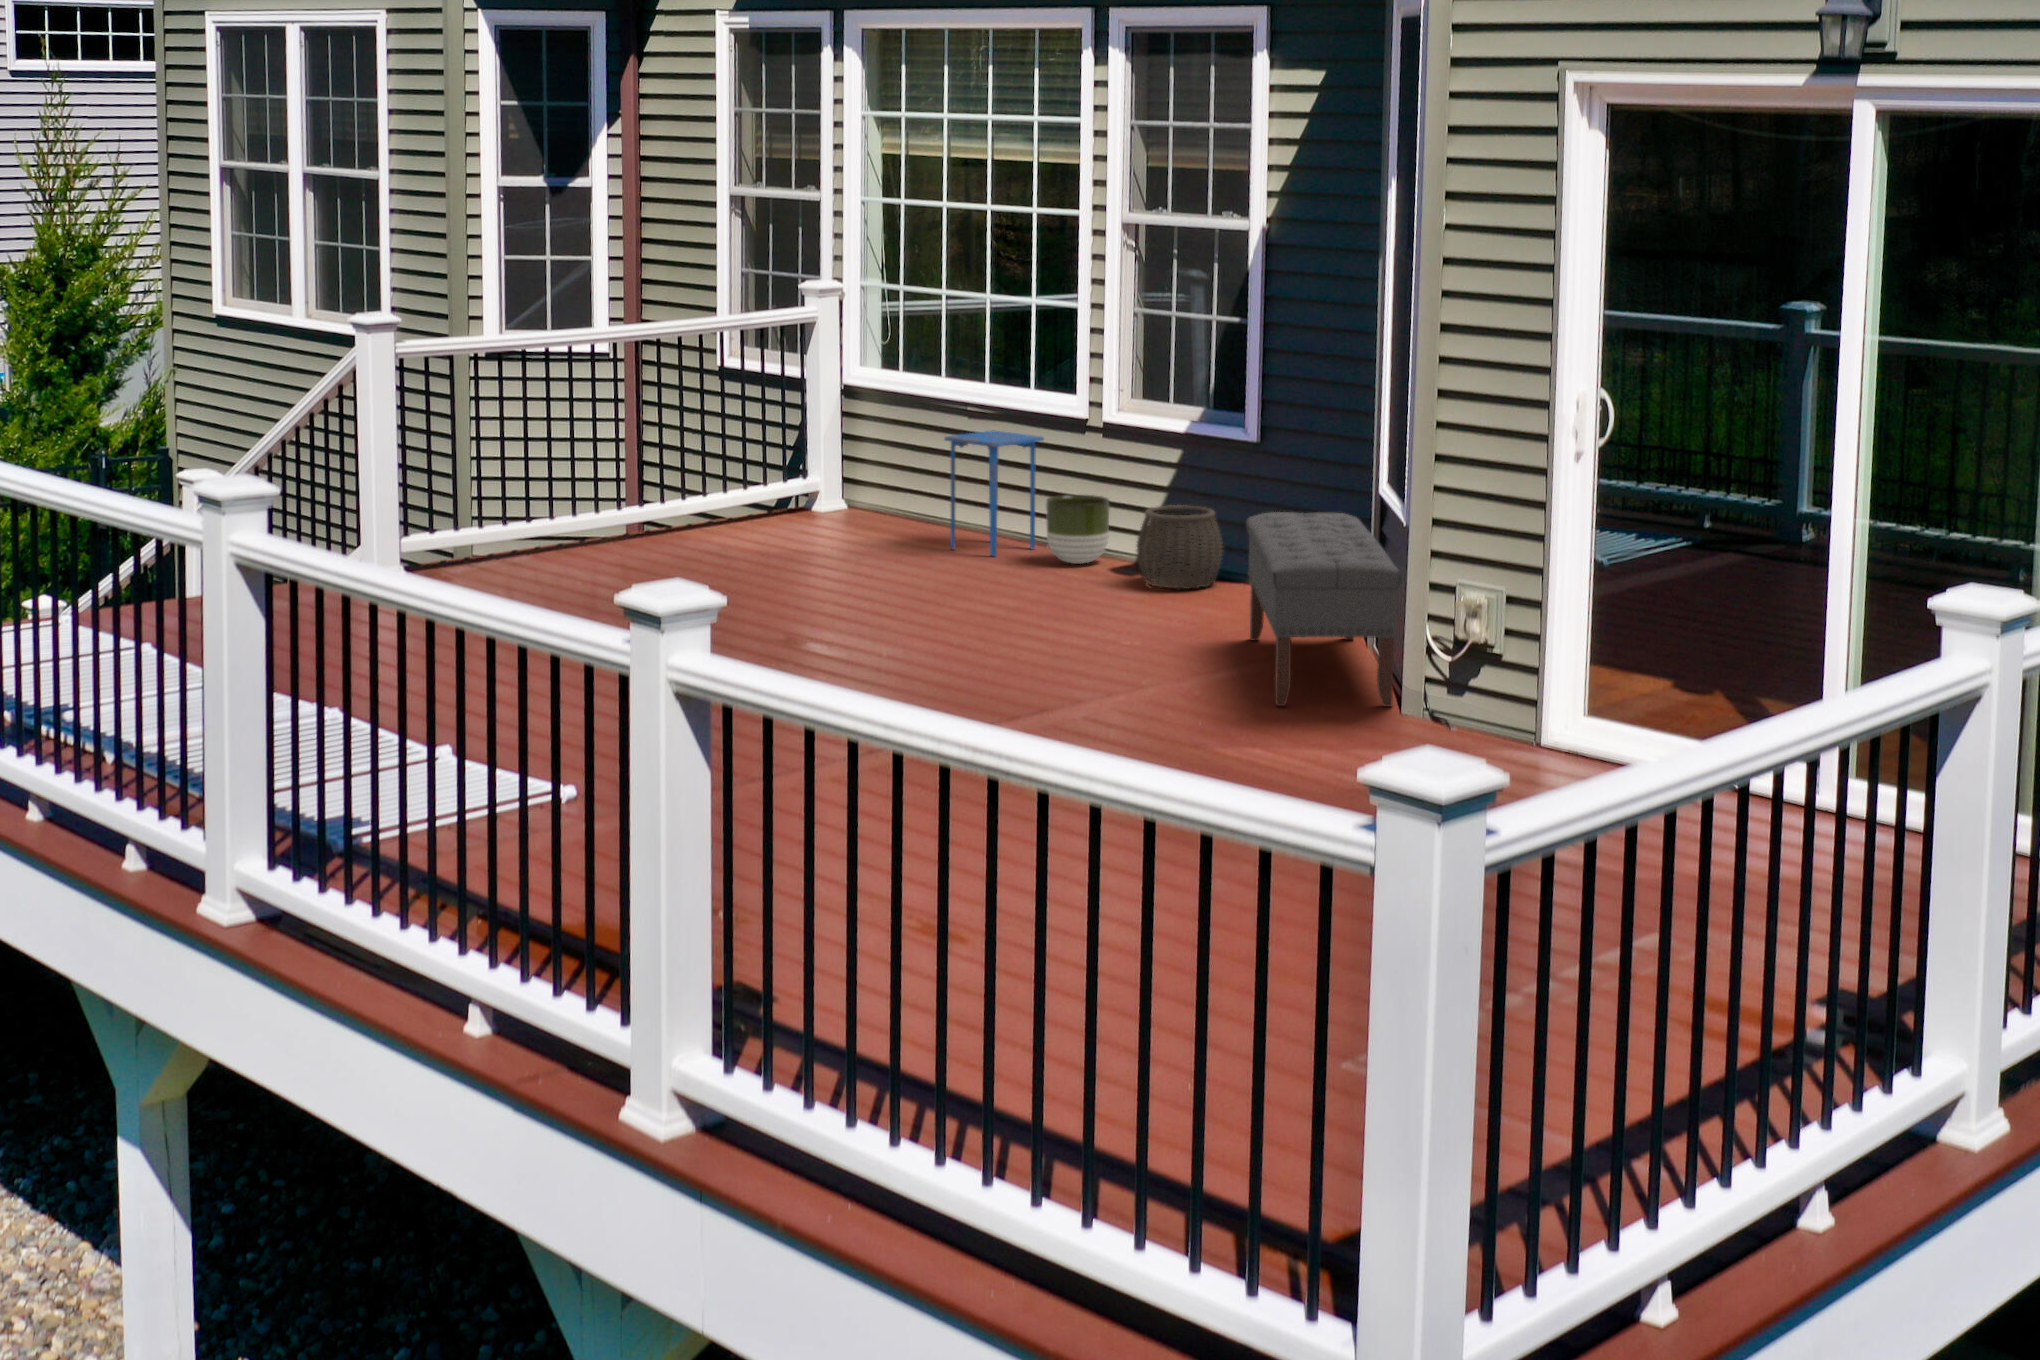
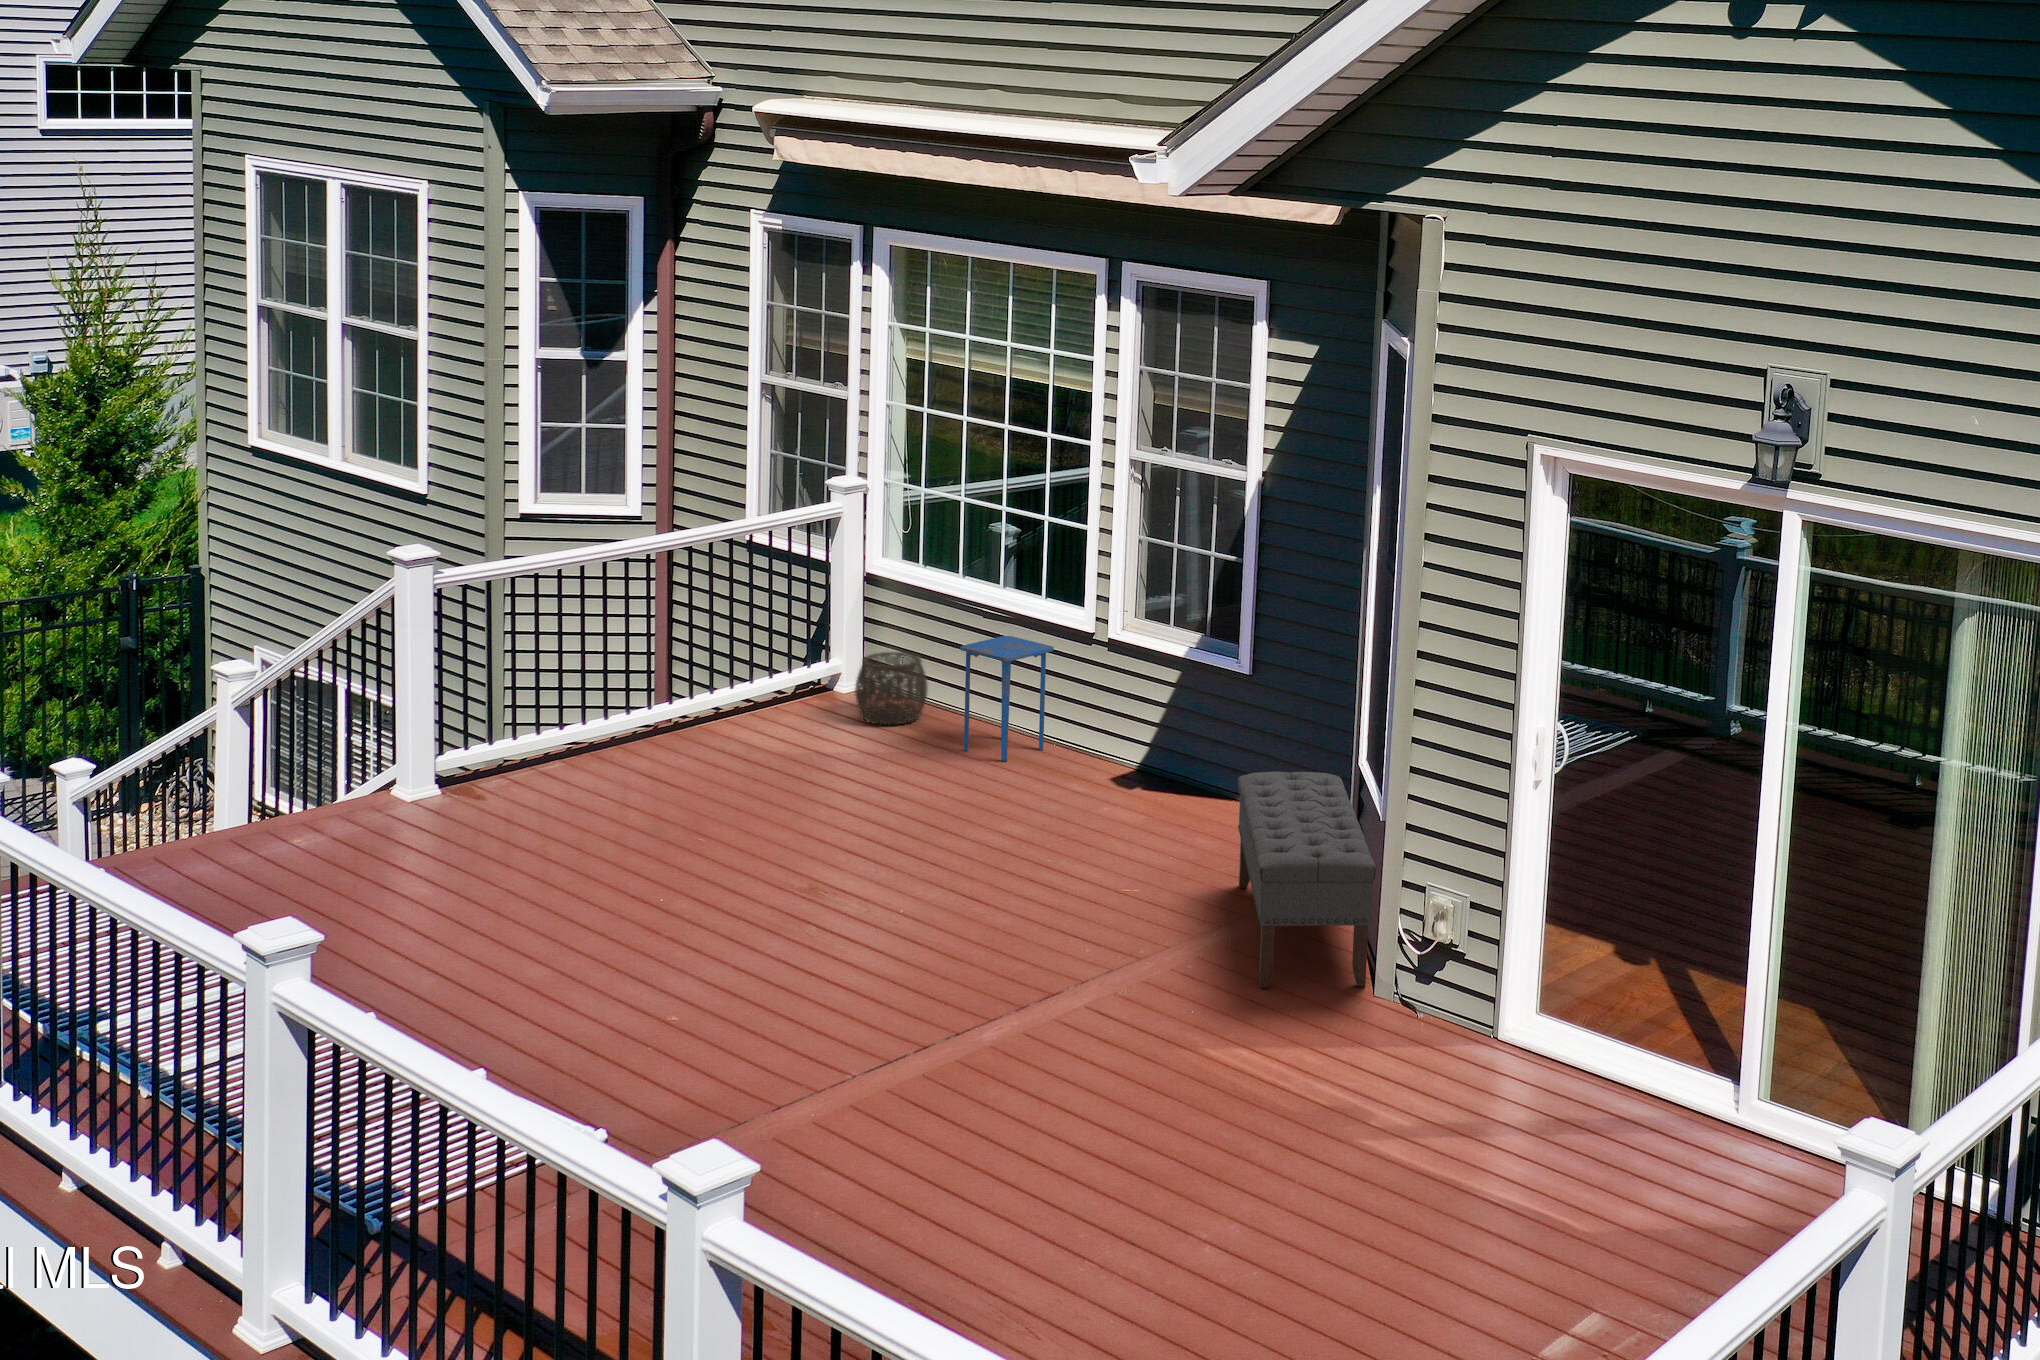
planter: present [1046,495,1109,564] -> none [1055,705,1113,773]
woven basket: present [1136,505,1223,589] -> present [855,652,928,725]

